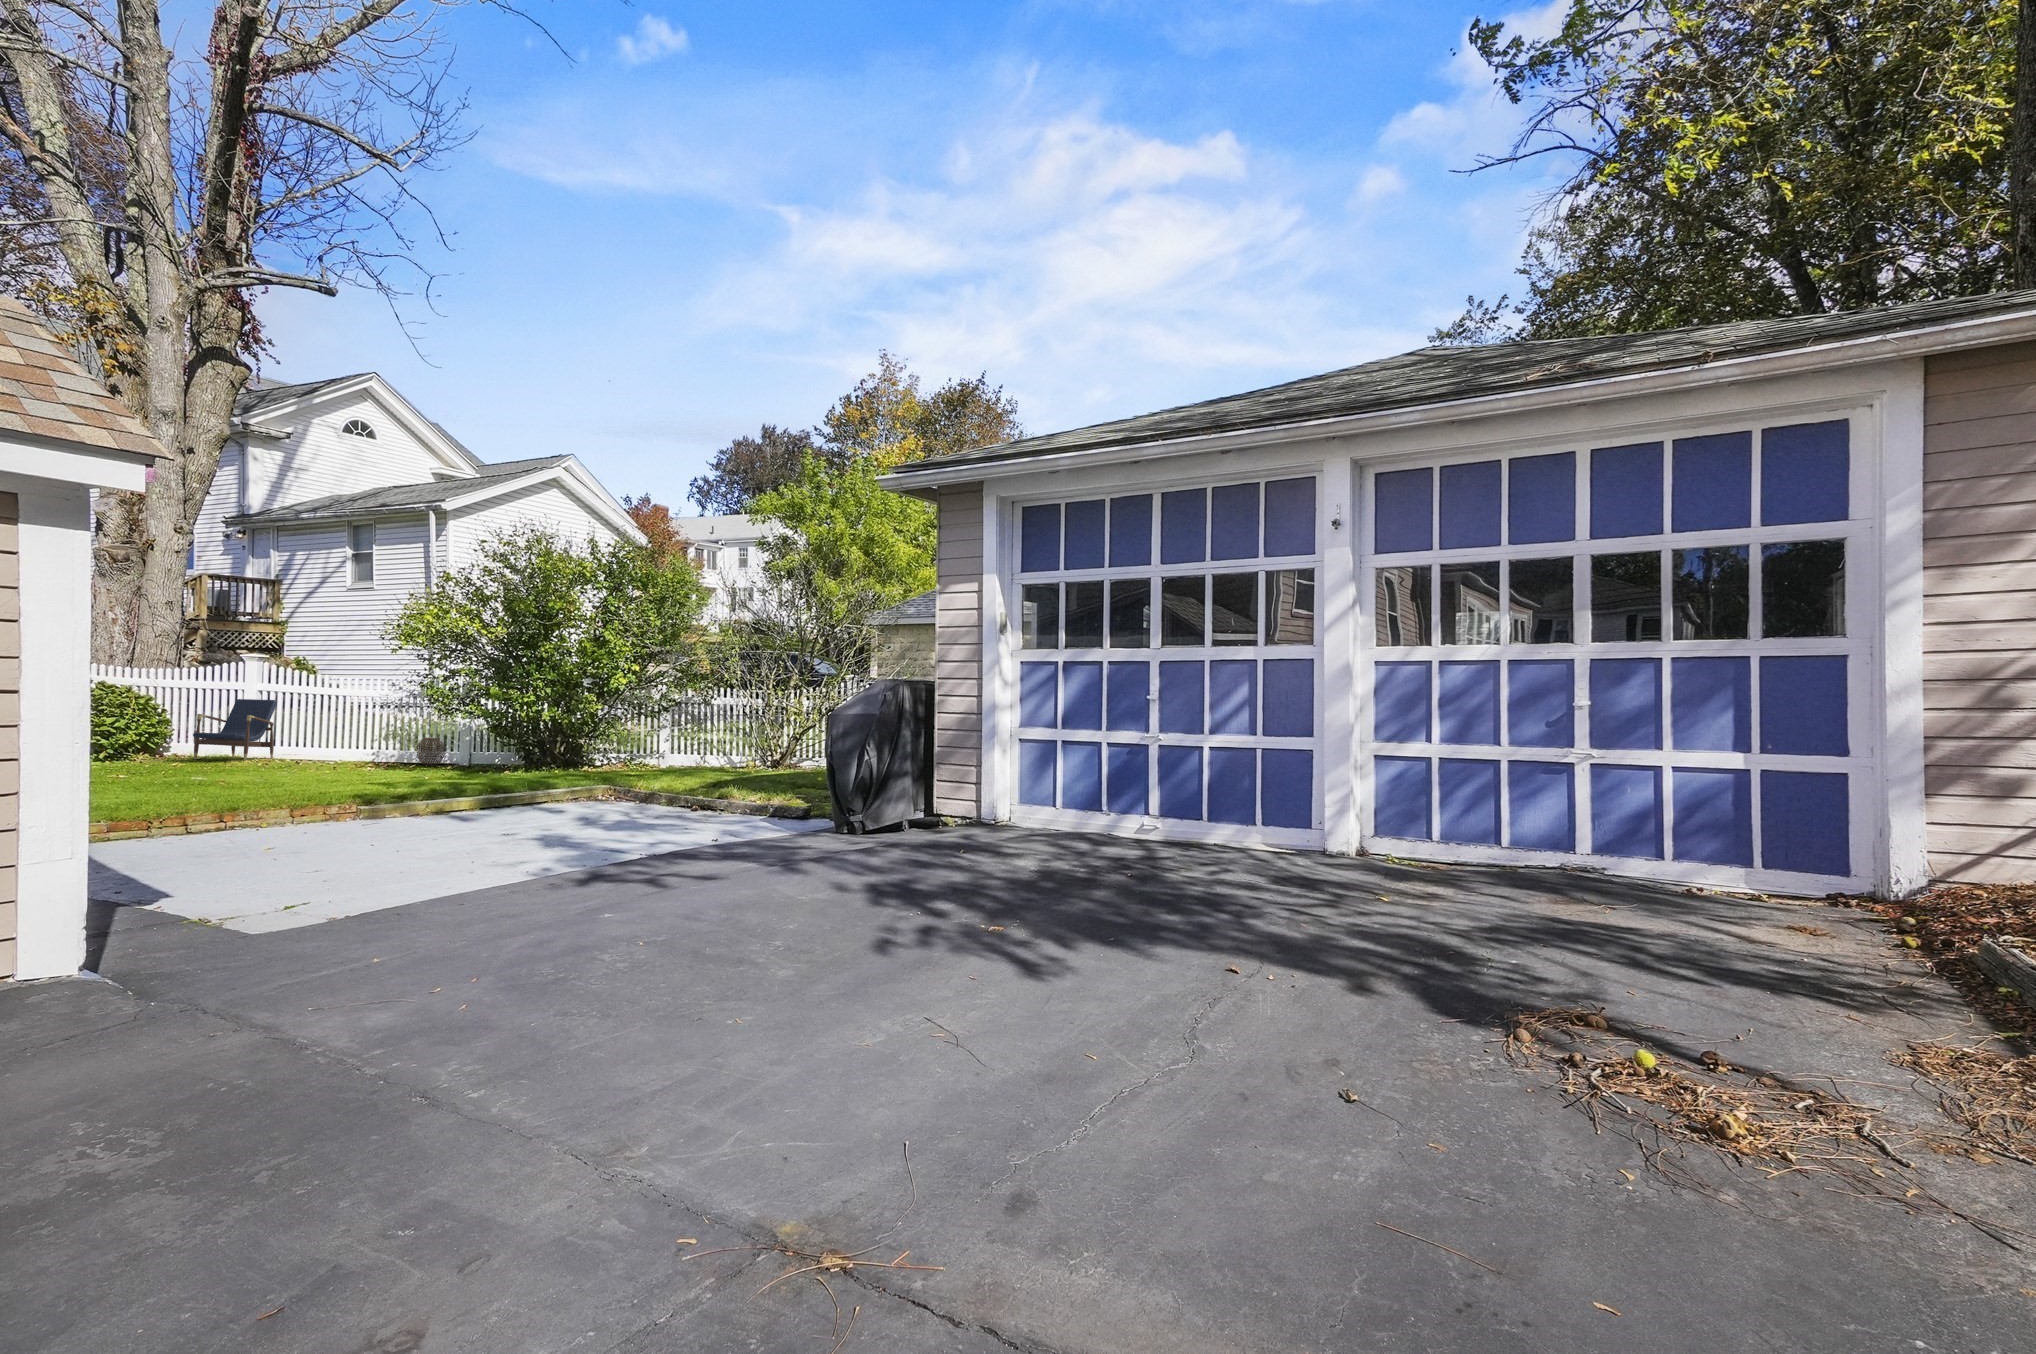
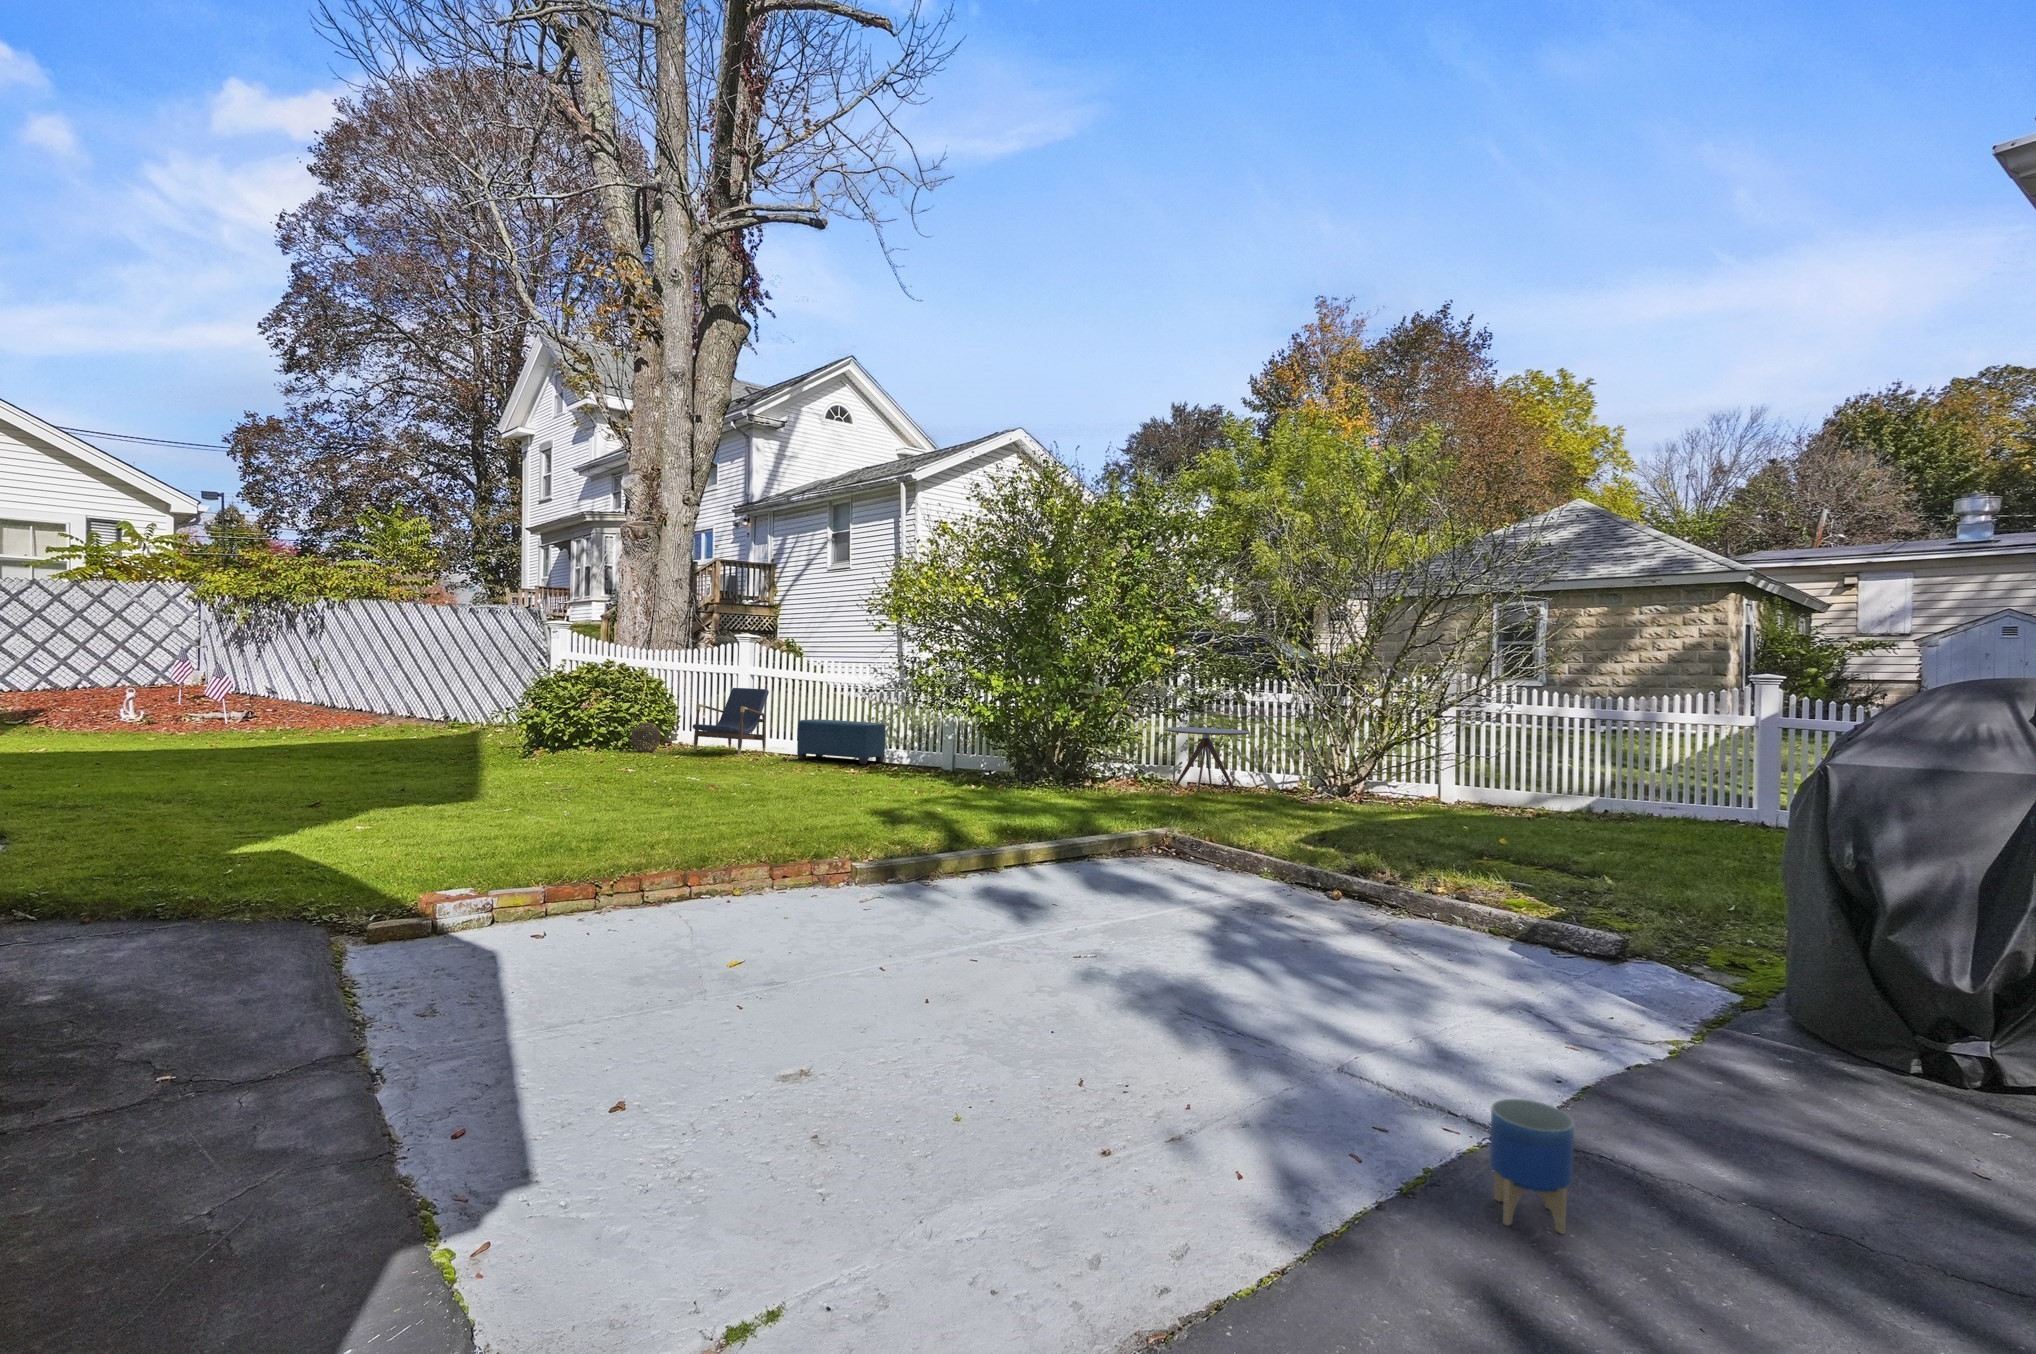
round table: none [648,725,717,772] -> present [1164,727,1250,791]
bench: none [308,726,399,764] -> present [797,719,885,764]
woven basket: present [417,738,445,764] -> present [631,722,660,752]
planter: none [664,841,697,888] -> present [1490,1099,1574,1234]

